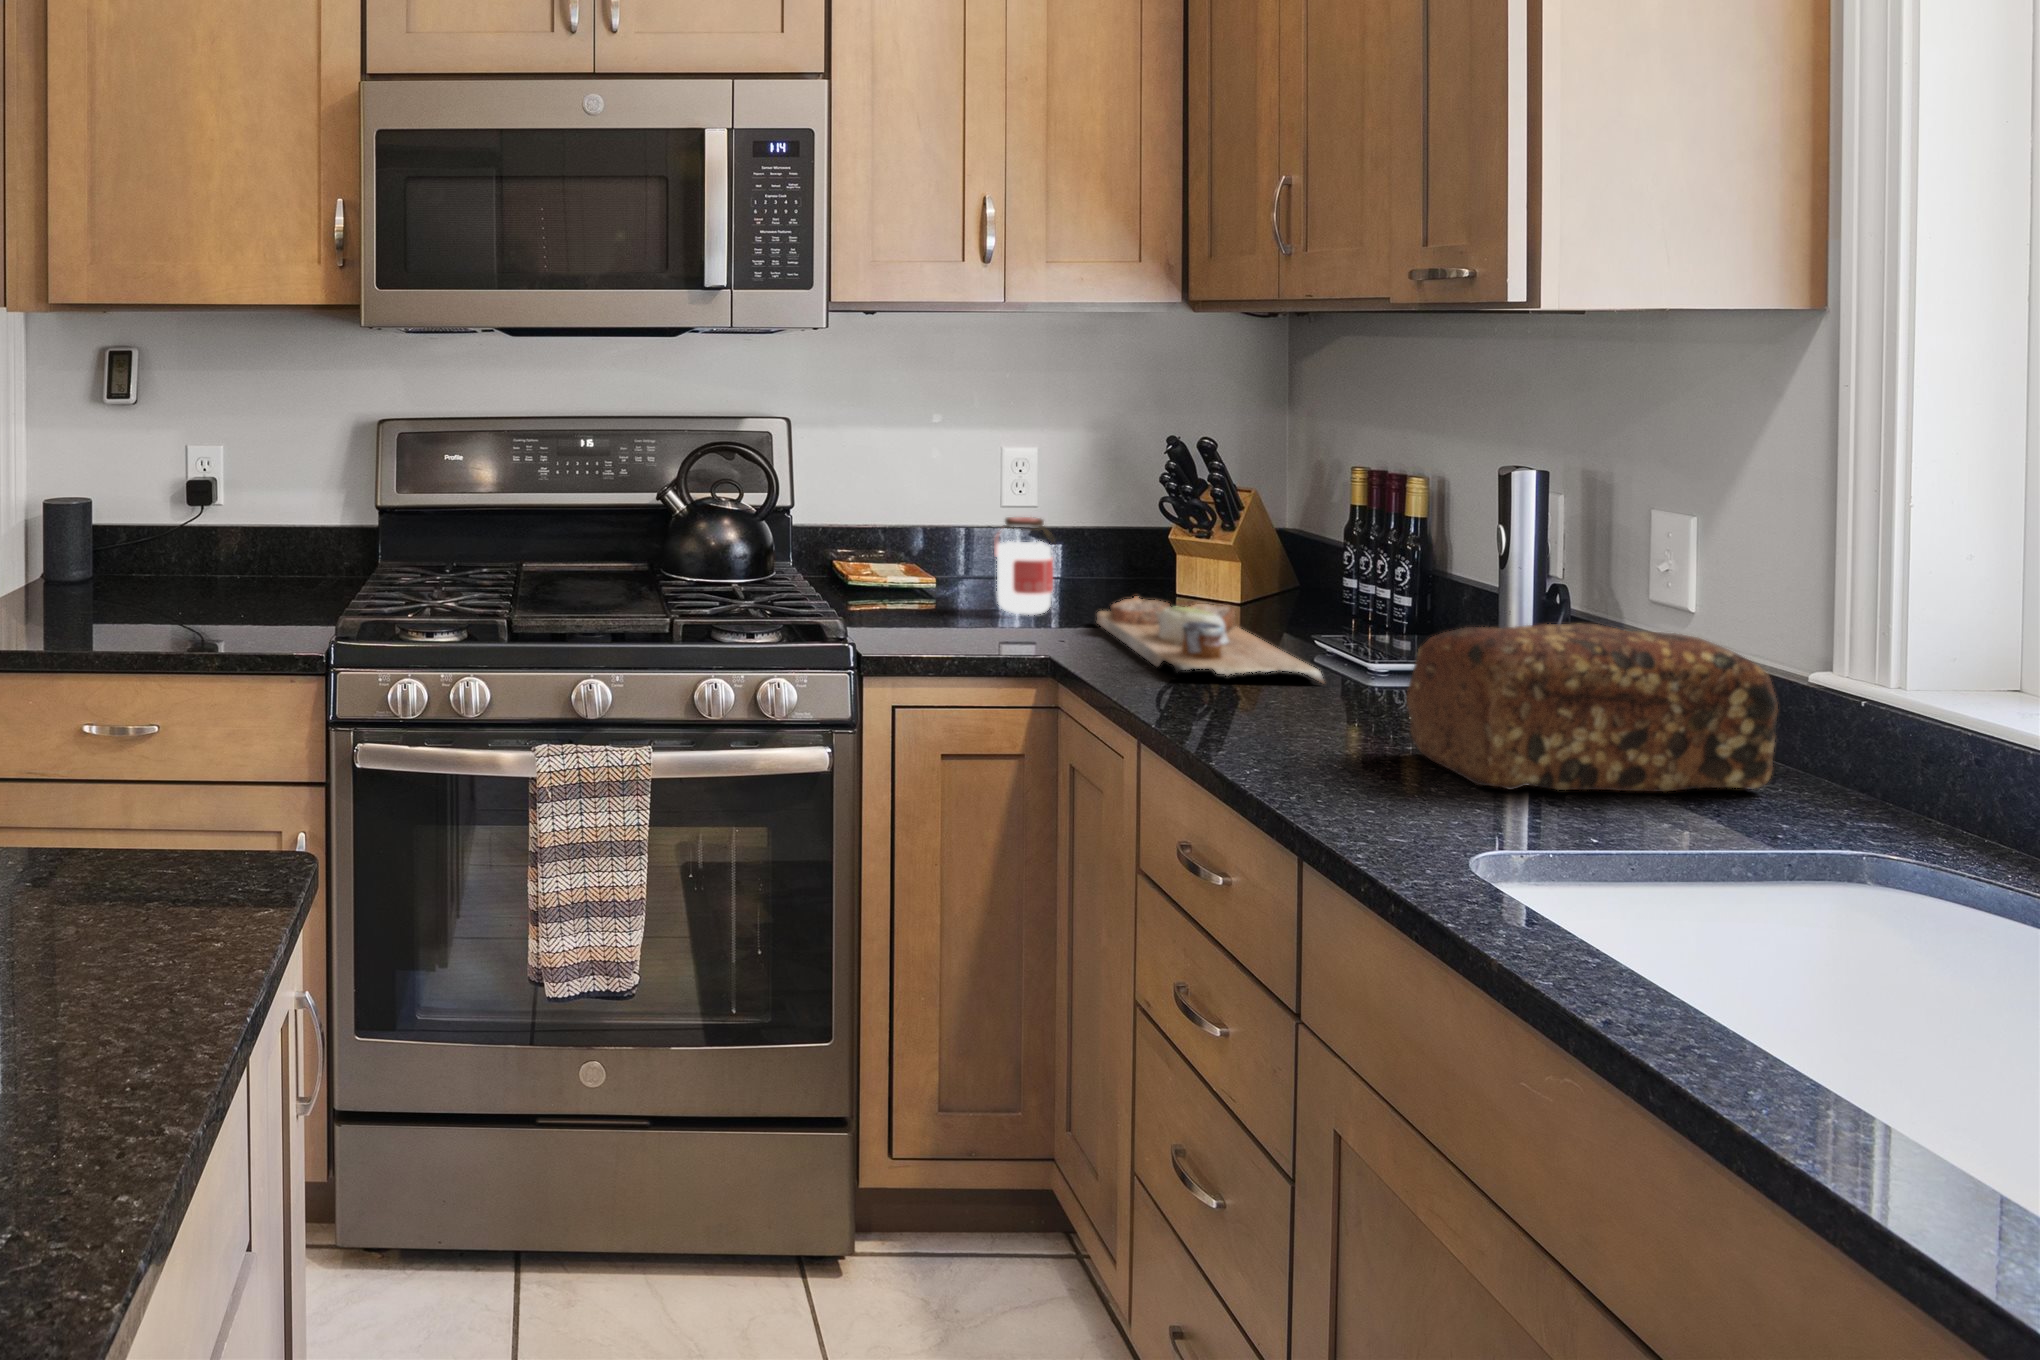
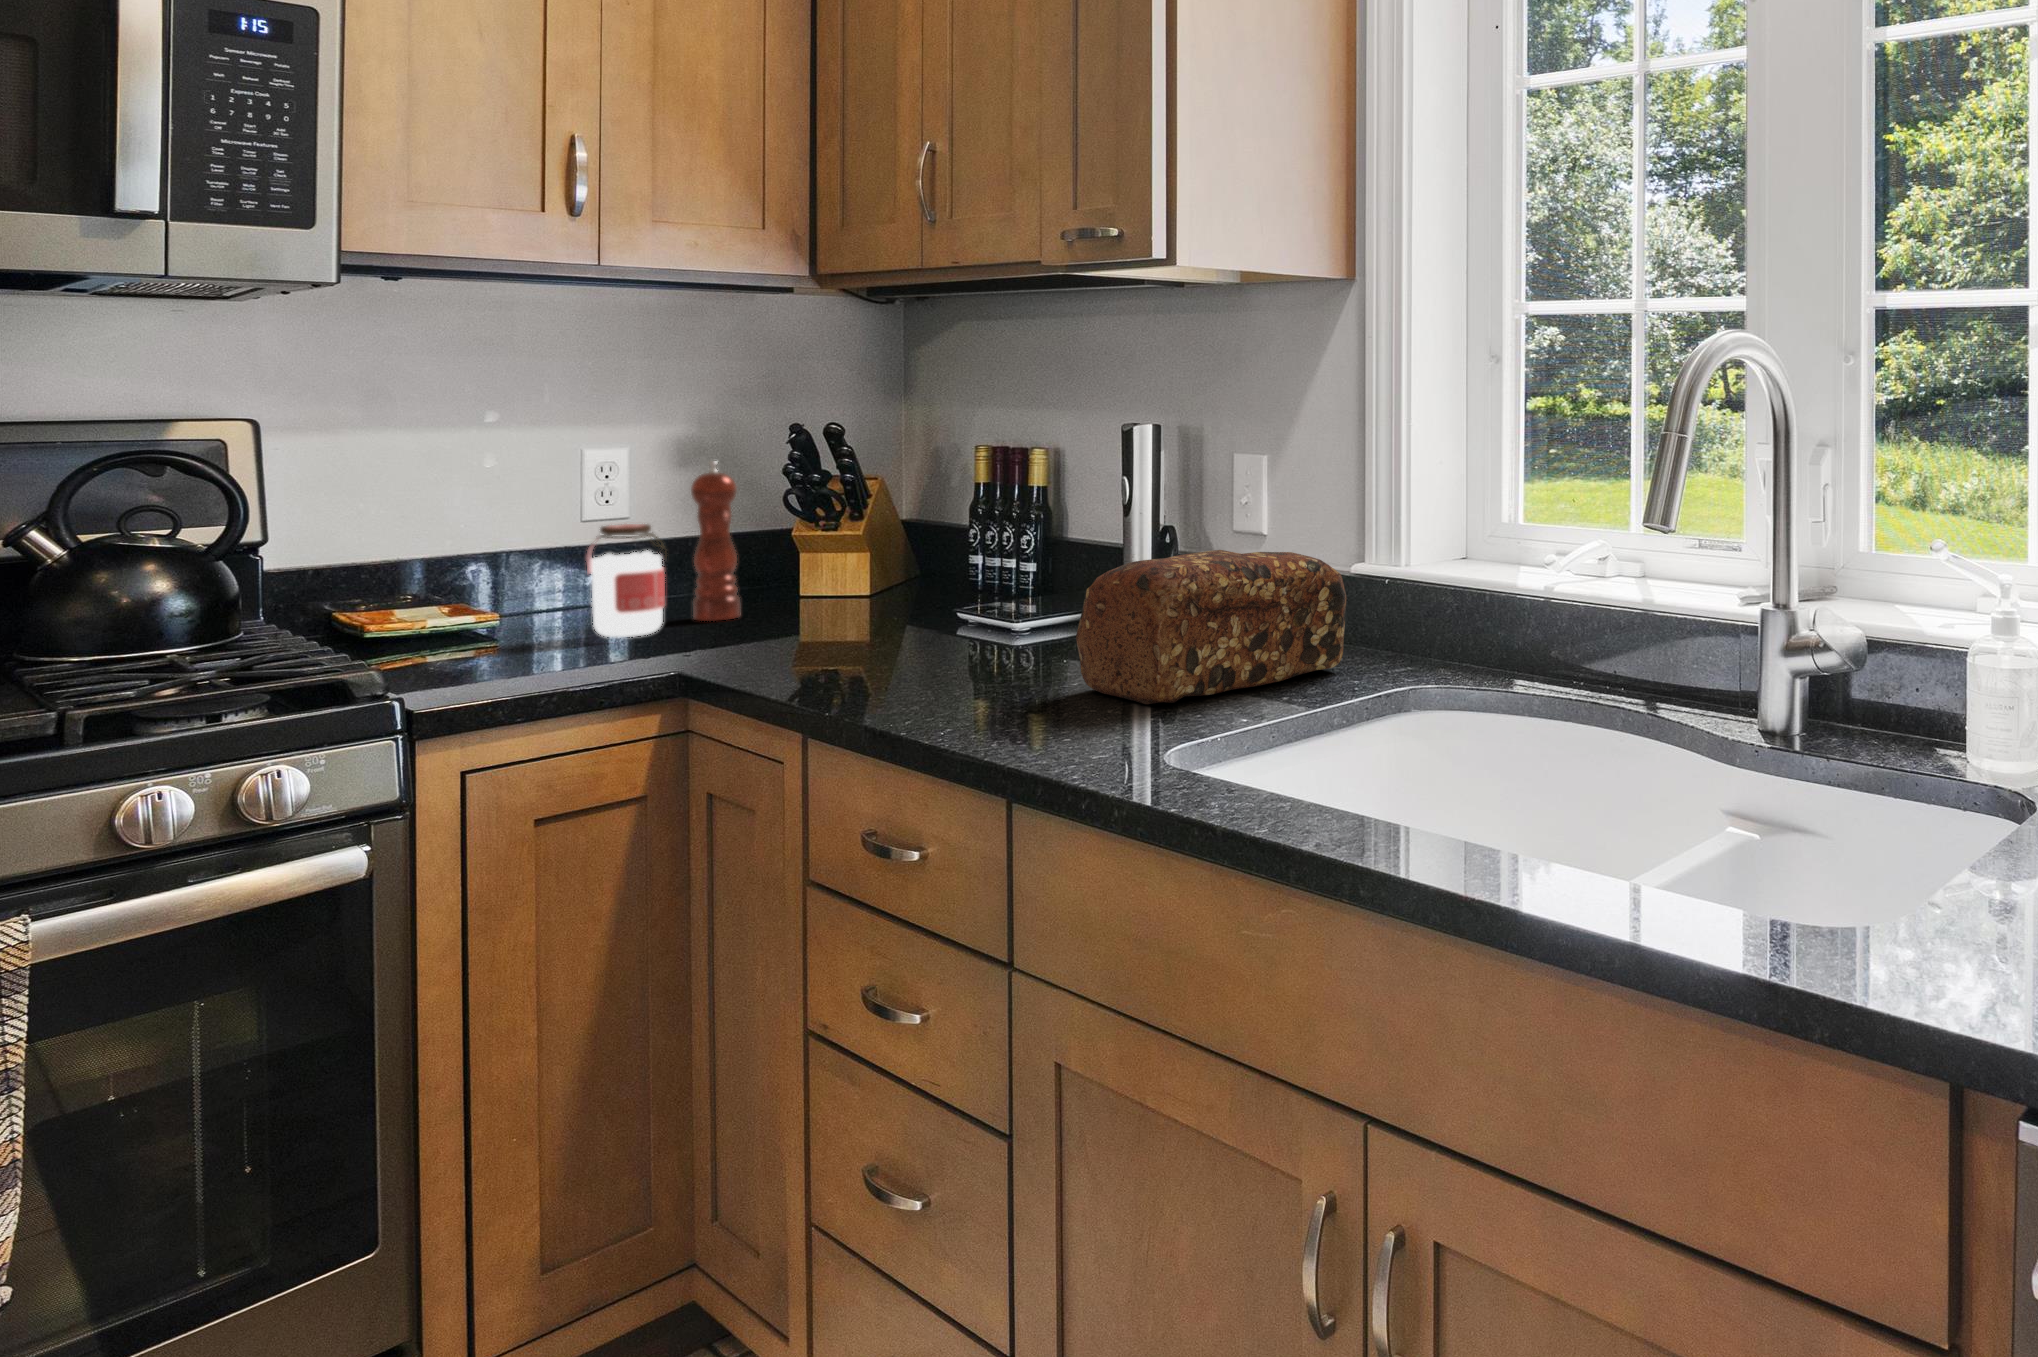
pepper mill: none [1080,465,1119,608] -> present [691,461,740,621]
cutting board: present [1097,597,1324,683] -> none [721,595,979,664]

